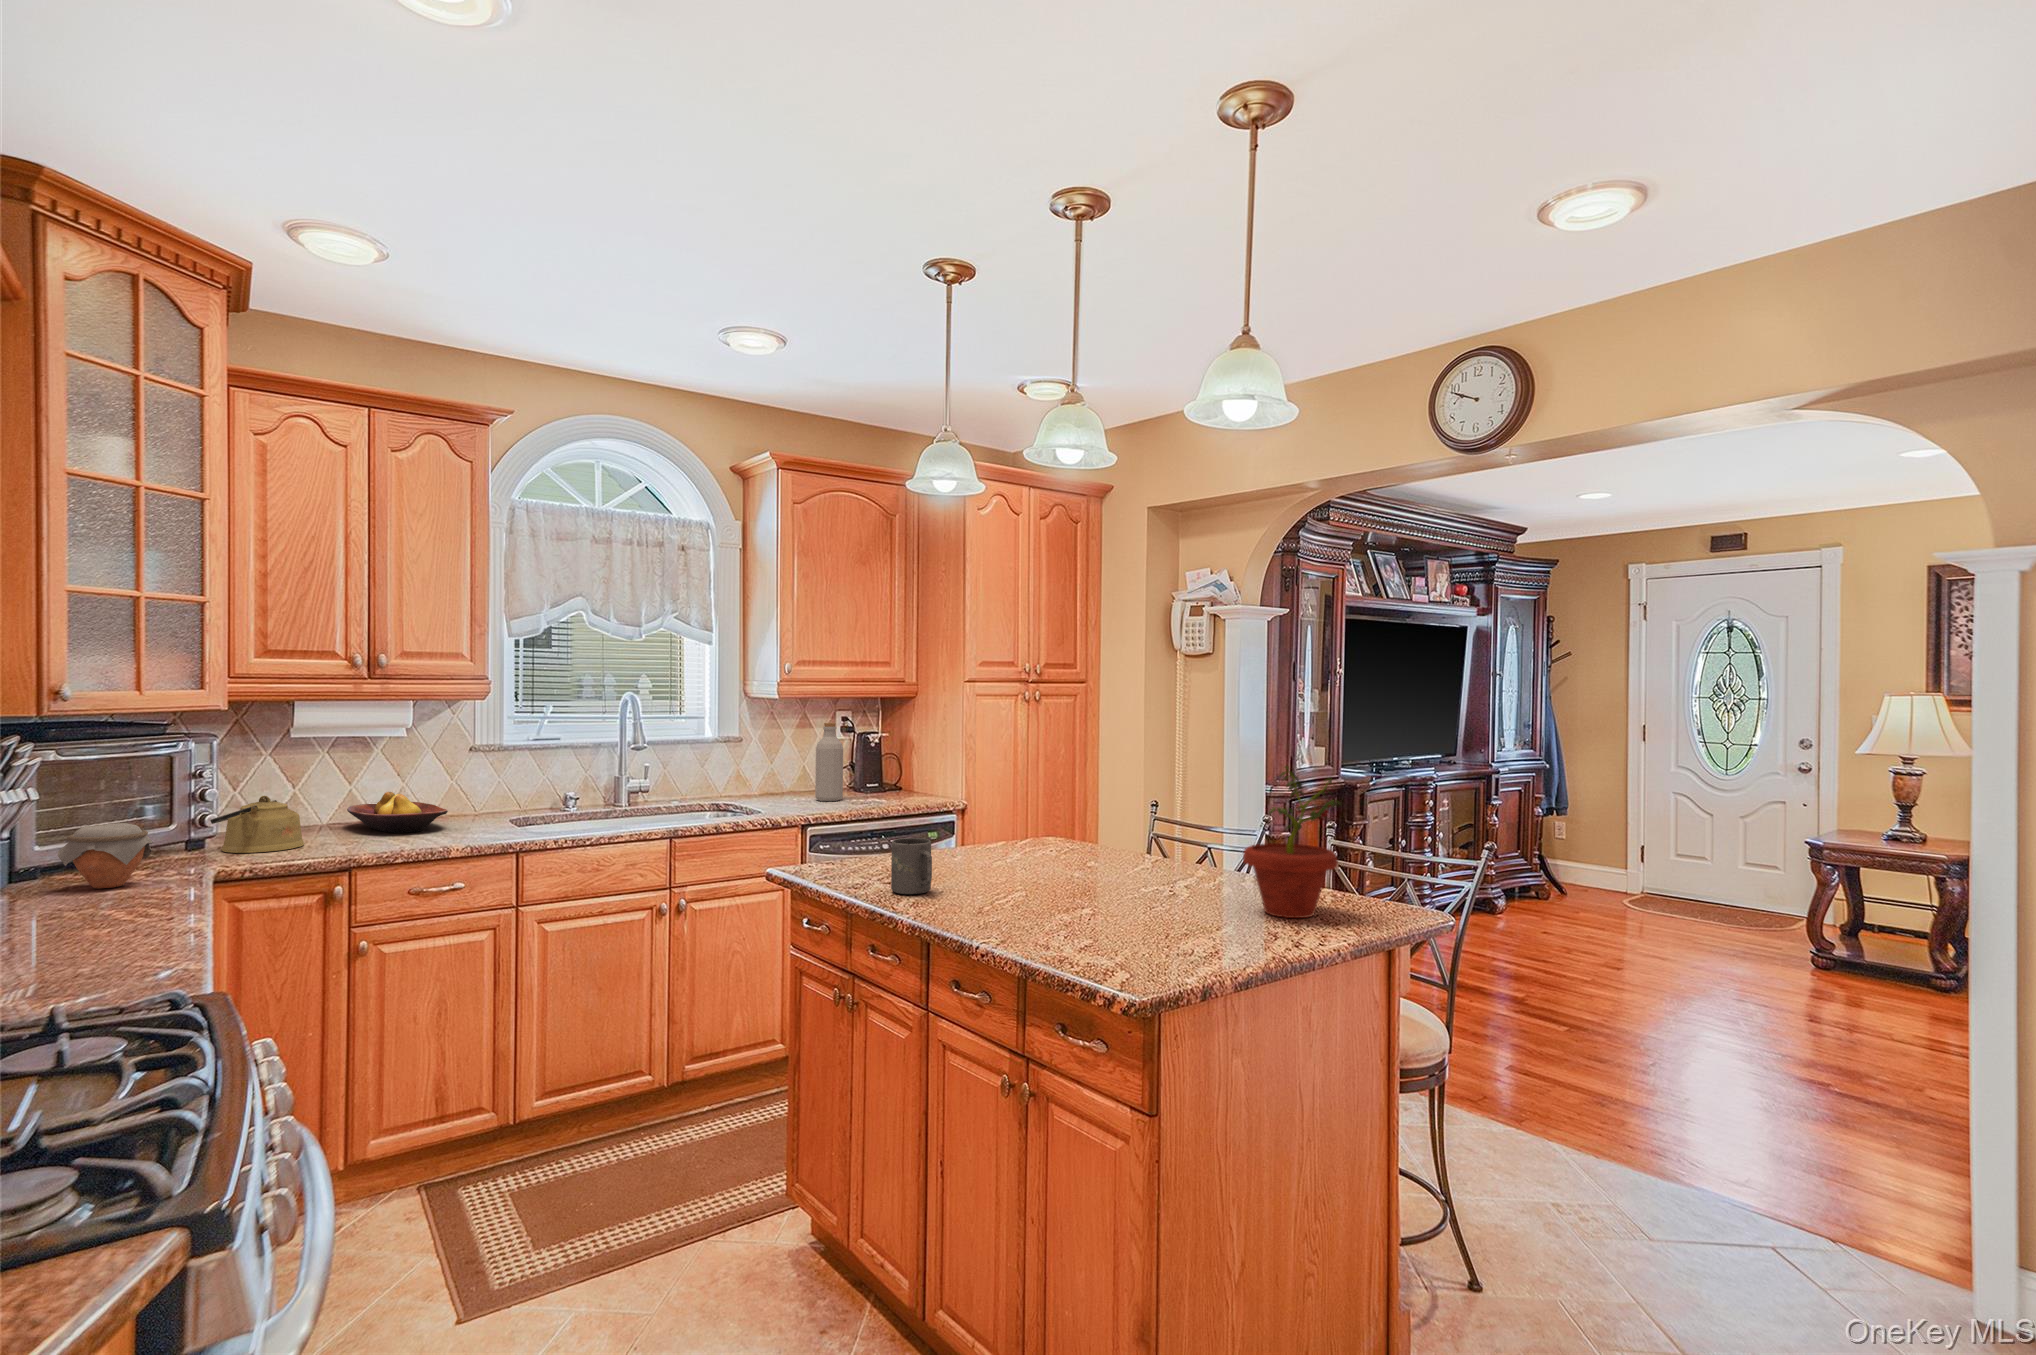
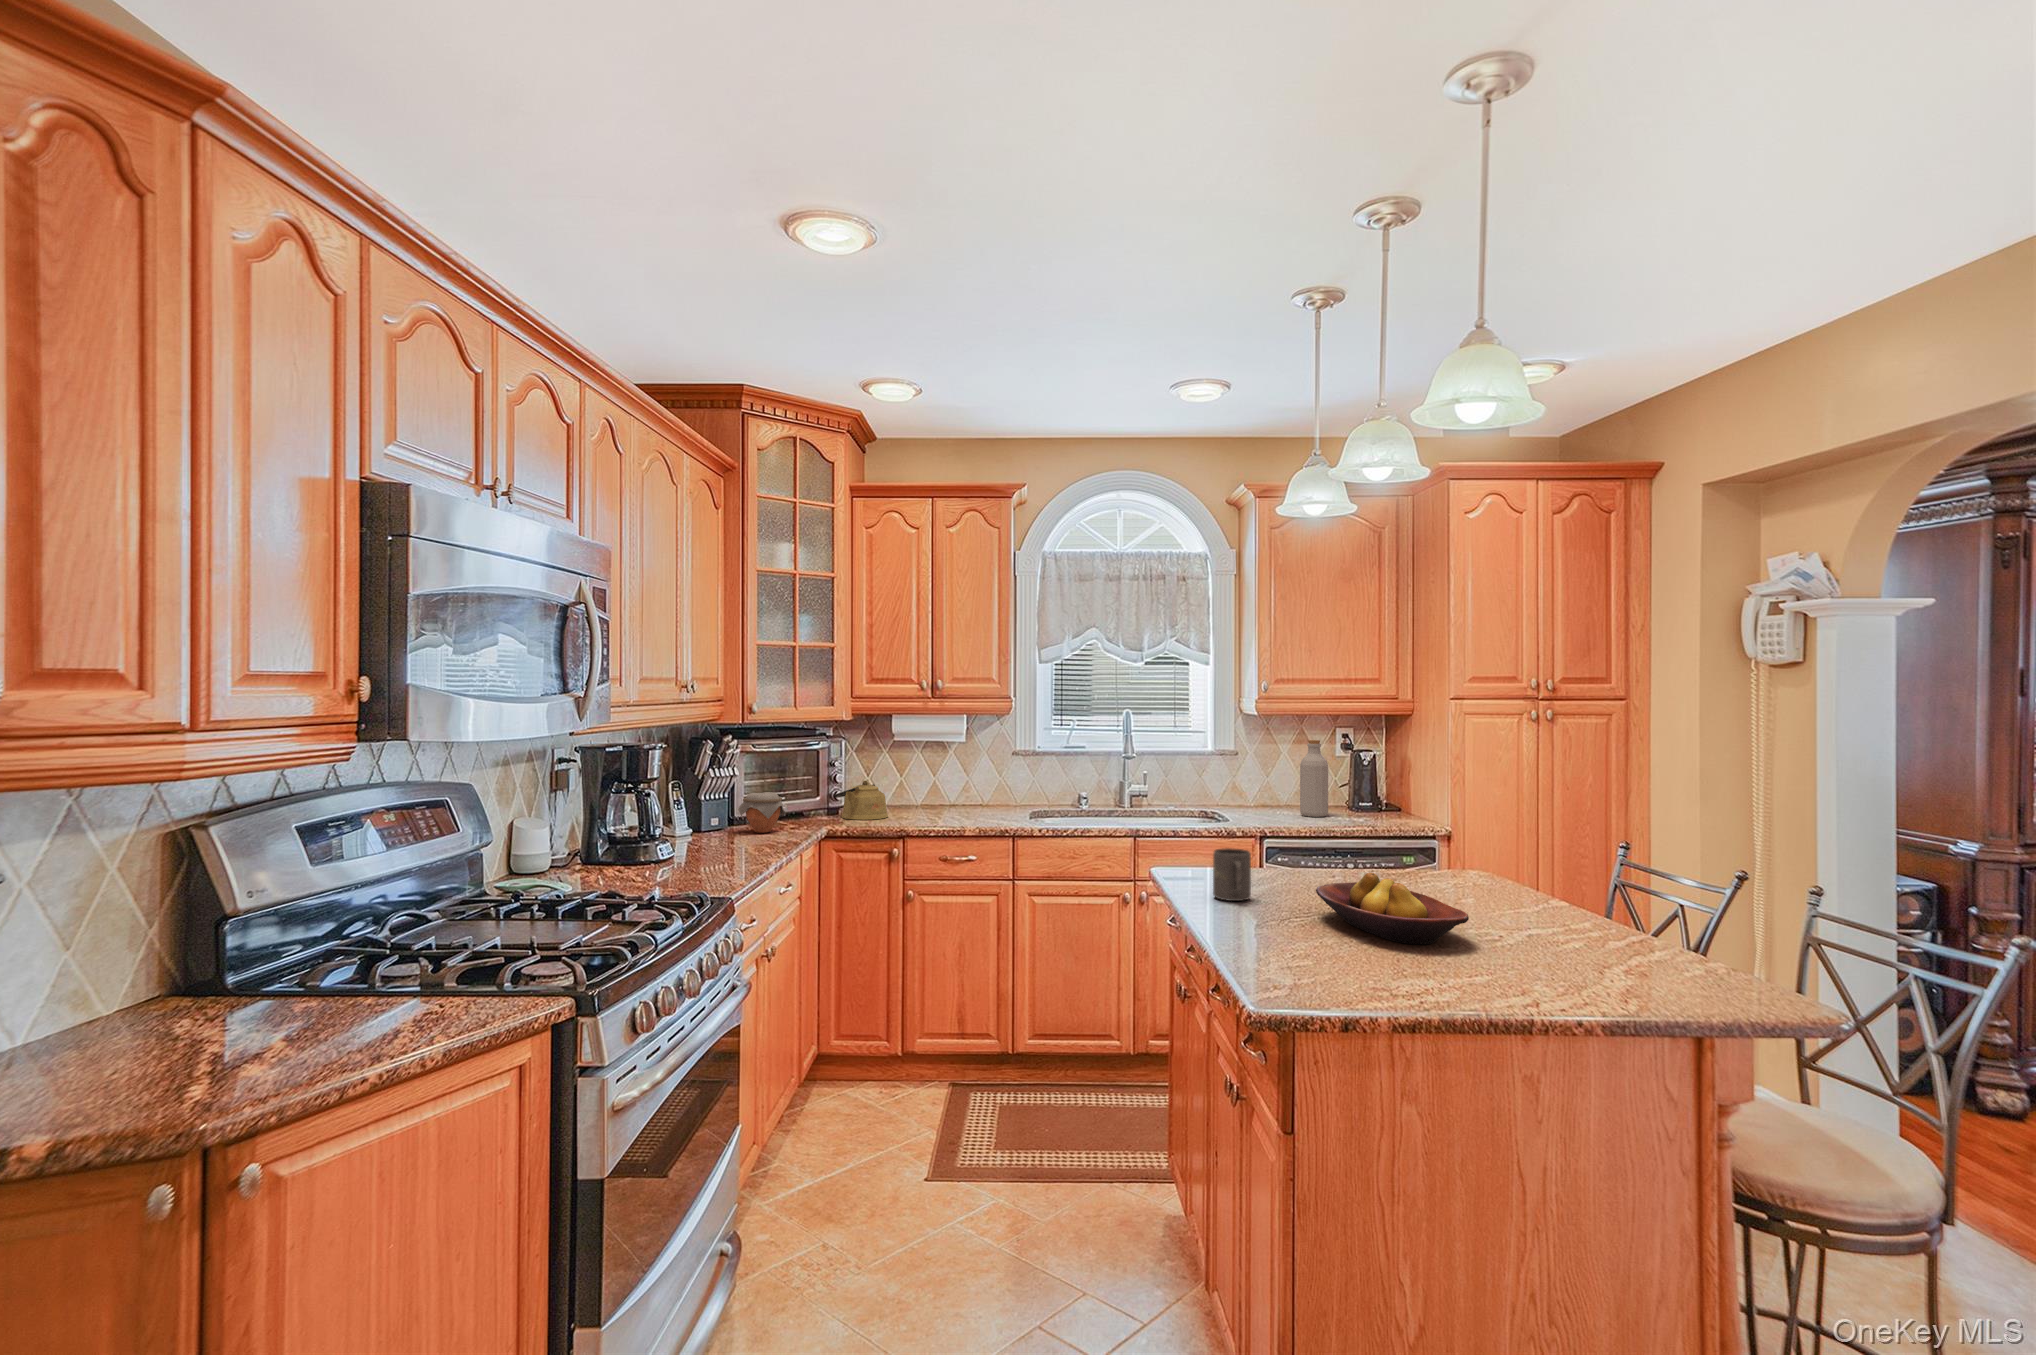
potted plant: present [1243,766,1341,918] -> none [1537,802,1672,981]
fruit bowl: present [347,792,448,833] -> present [1316,873,1469,944]

